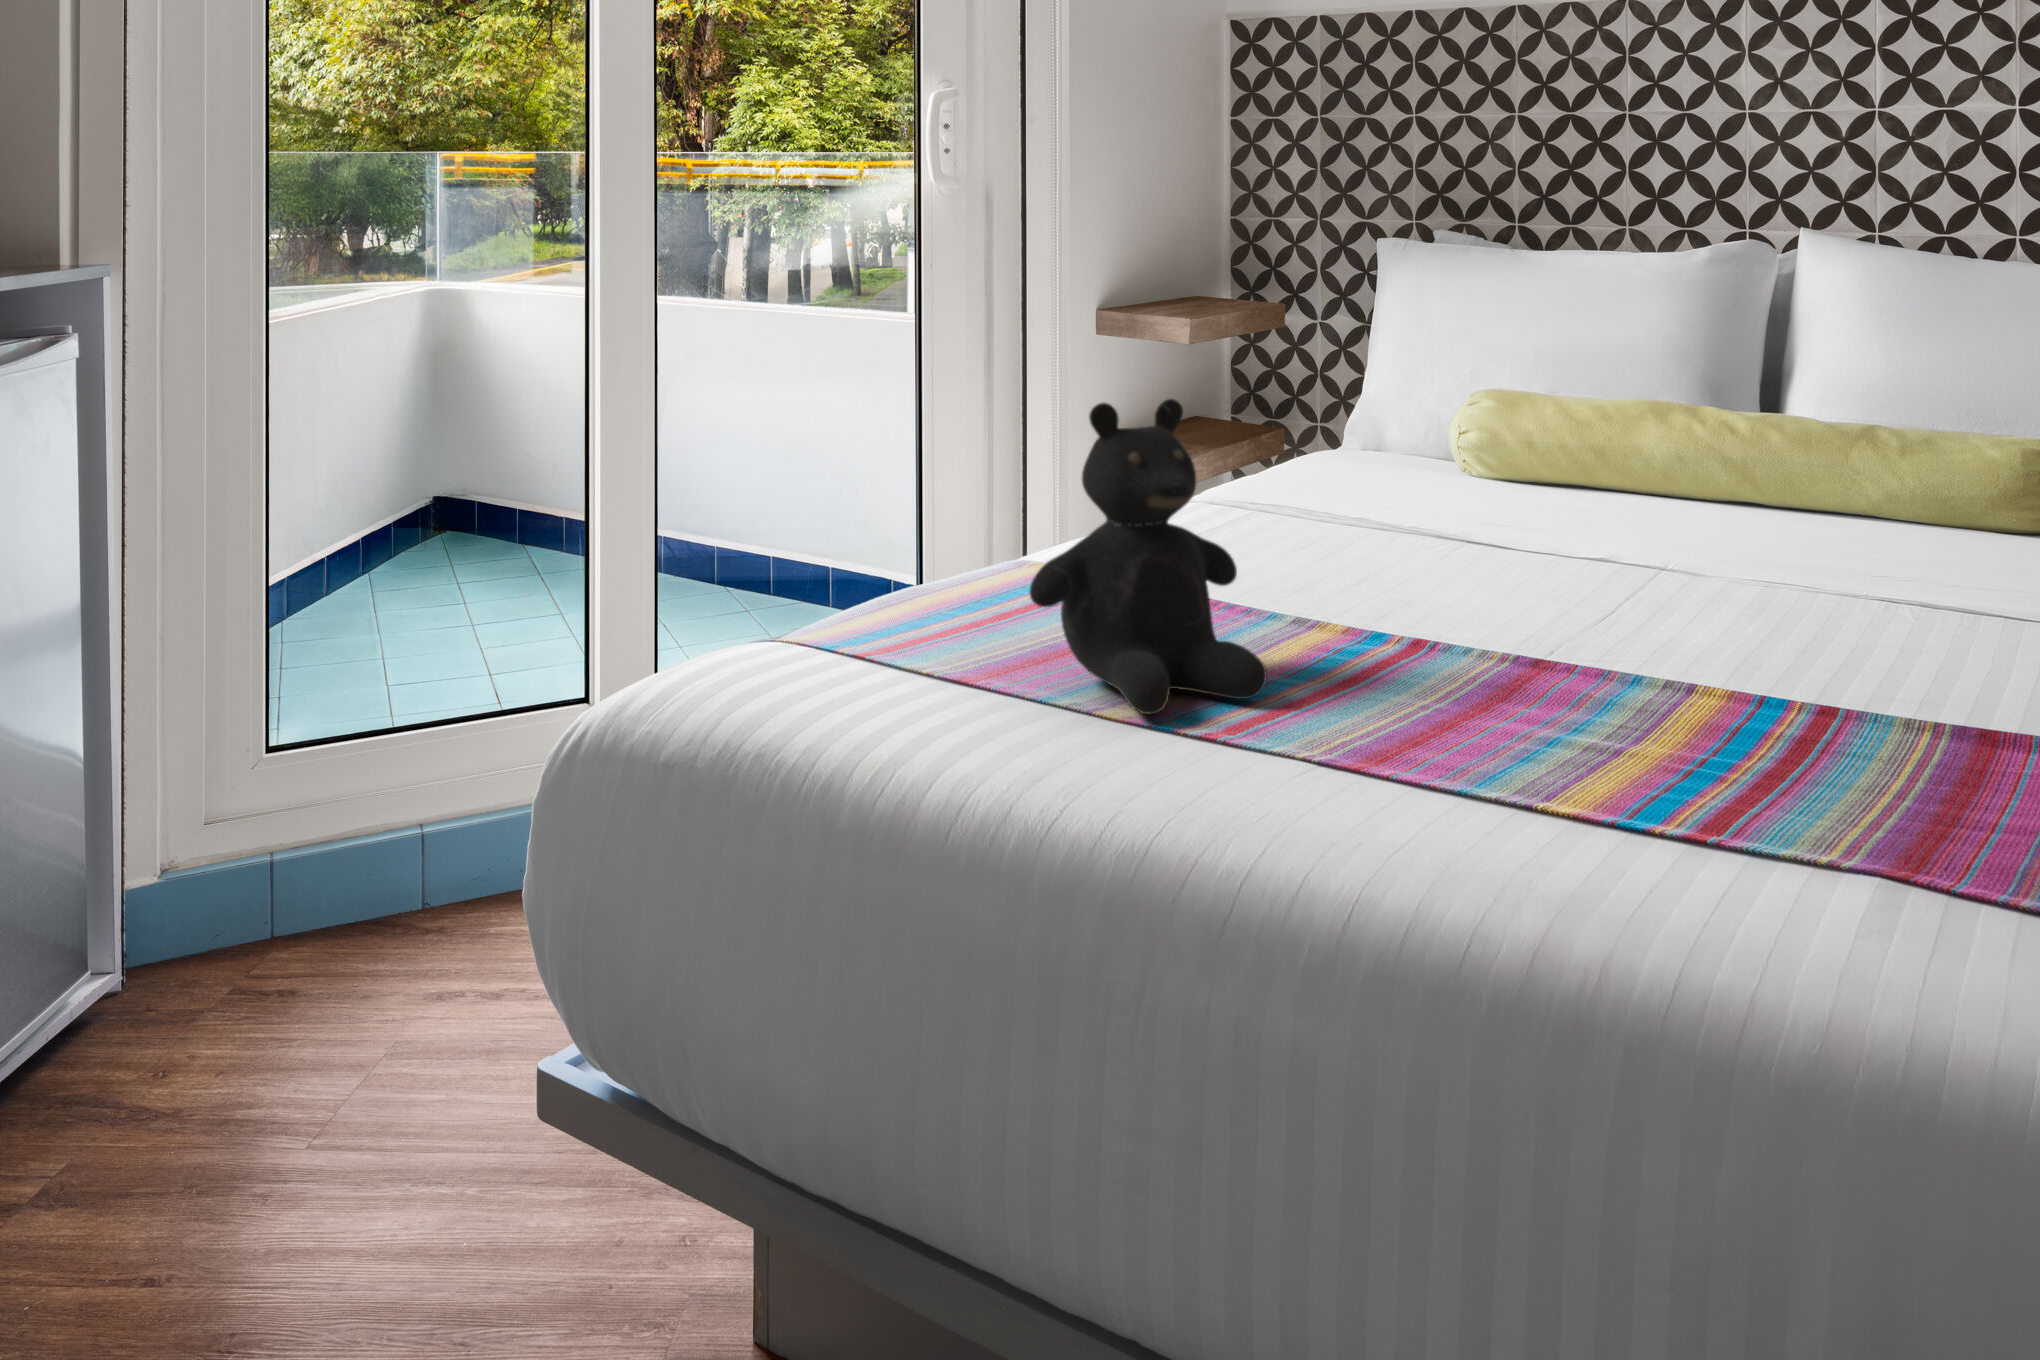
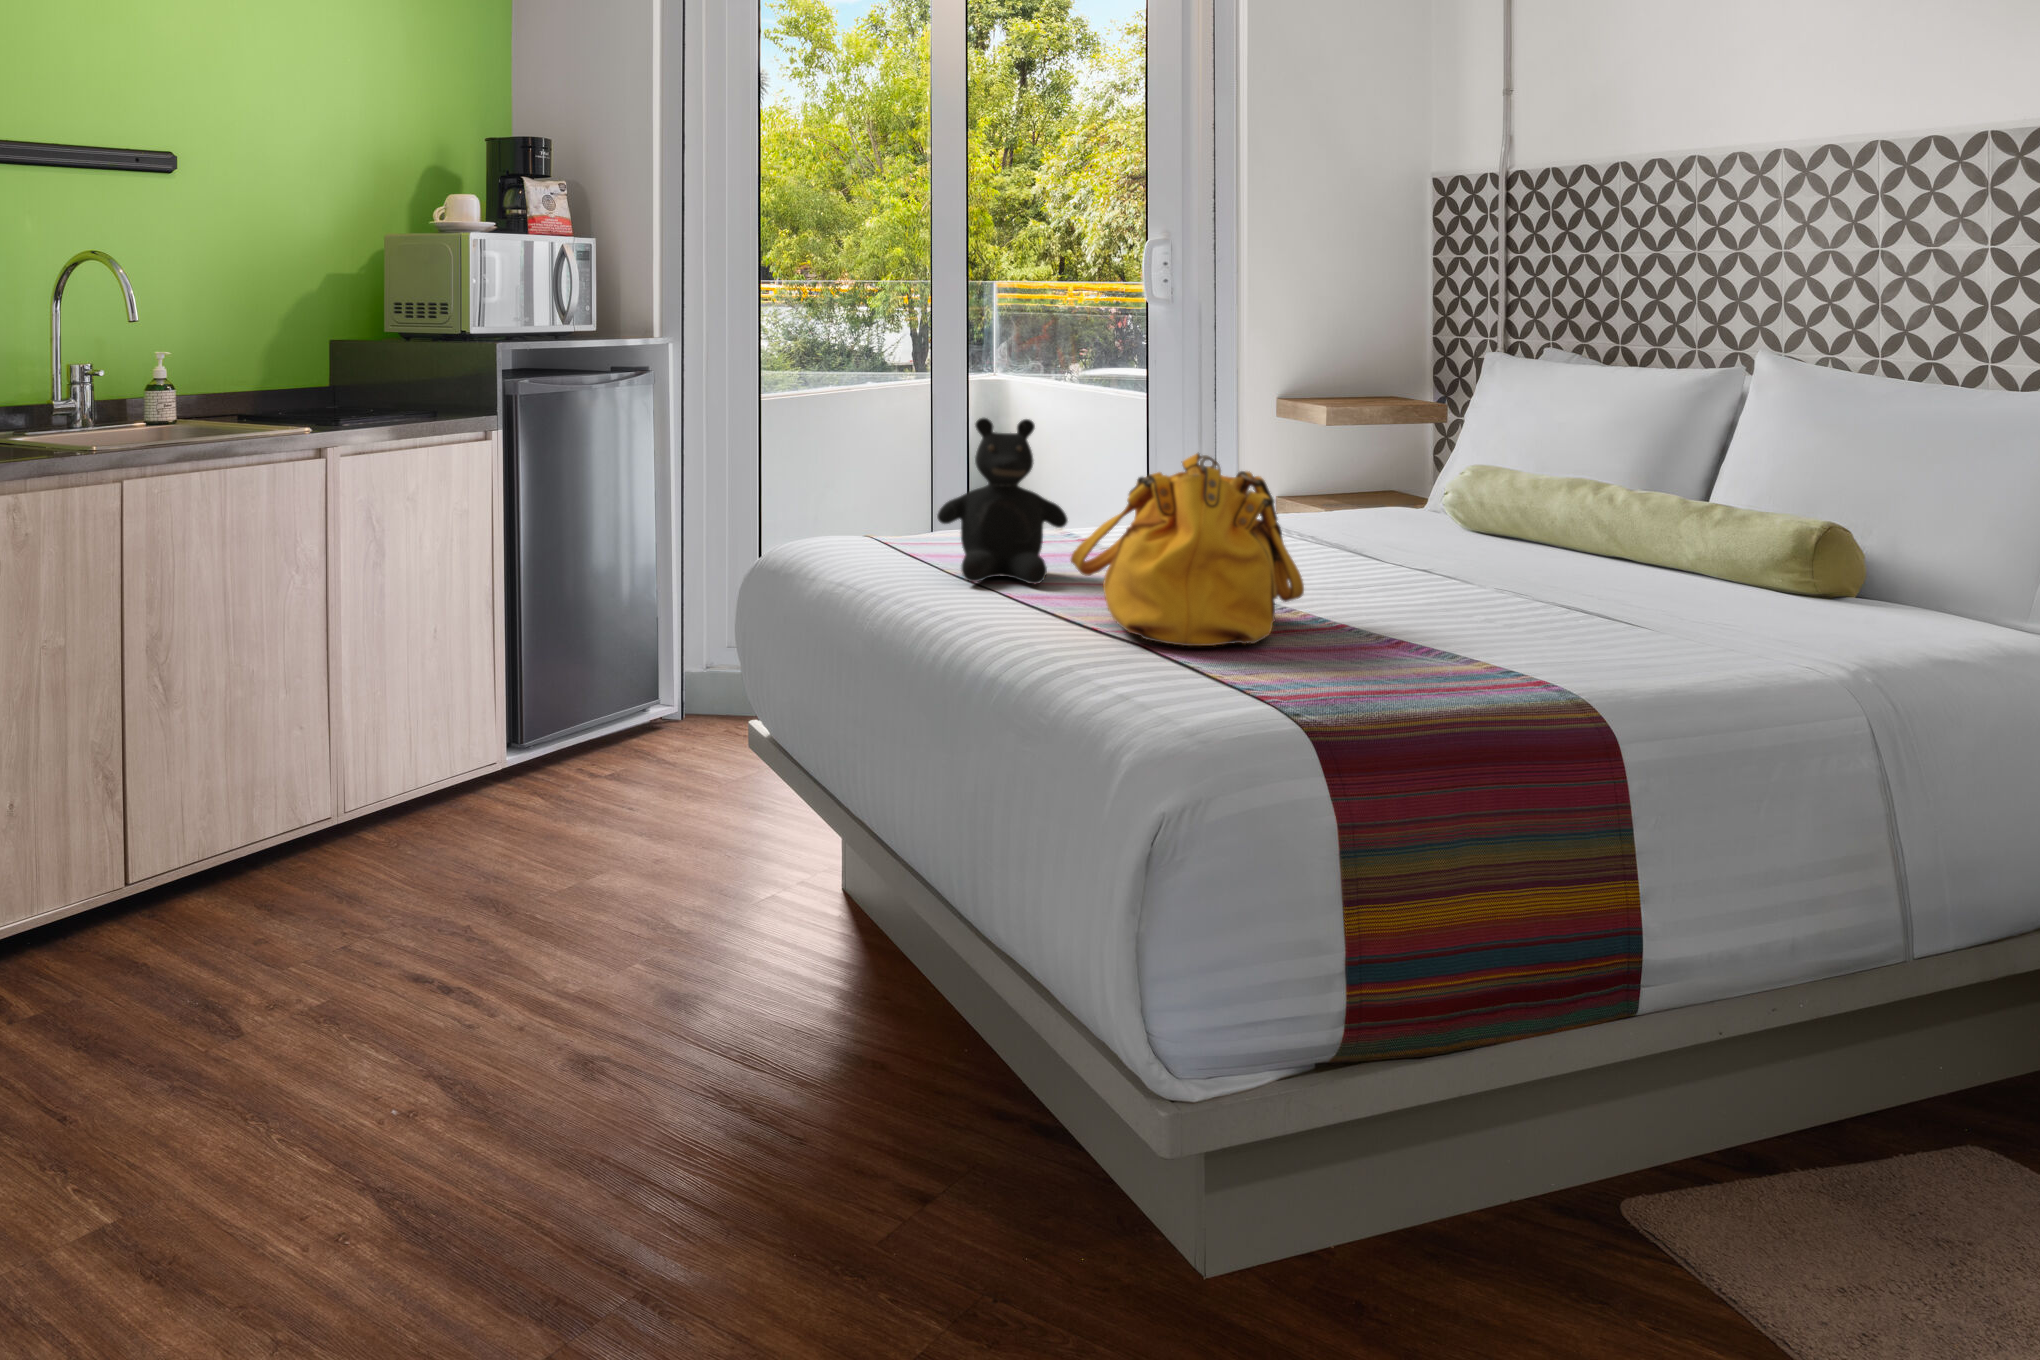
handbag: none [1439,442,1843,810] -> present [1071,453,1304,646]

